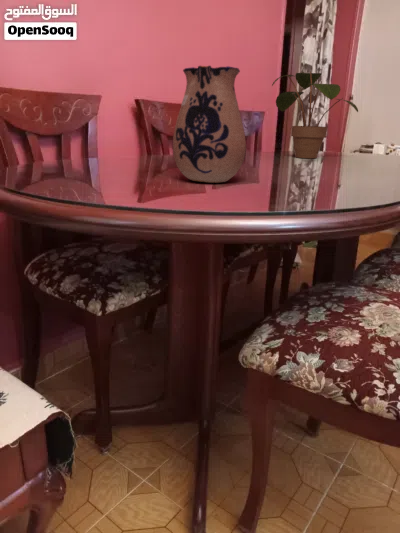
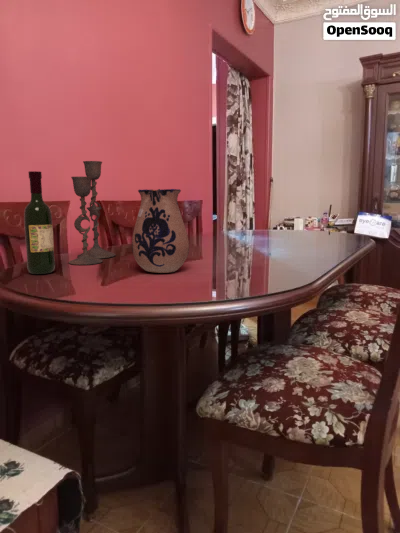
wine bottle: none [40,39,79,177] -> present [24,171,55,274]
candlestick: none [101,40,159,171] -> present [69,161,115,265]
potted plant: present [272,72,358,158] -> none [204,171,275,241]

